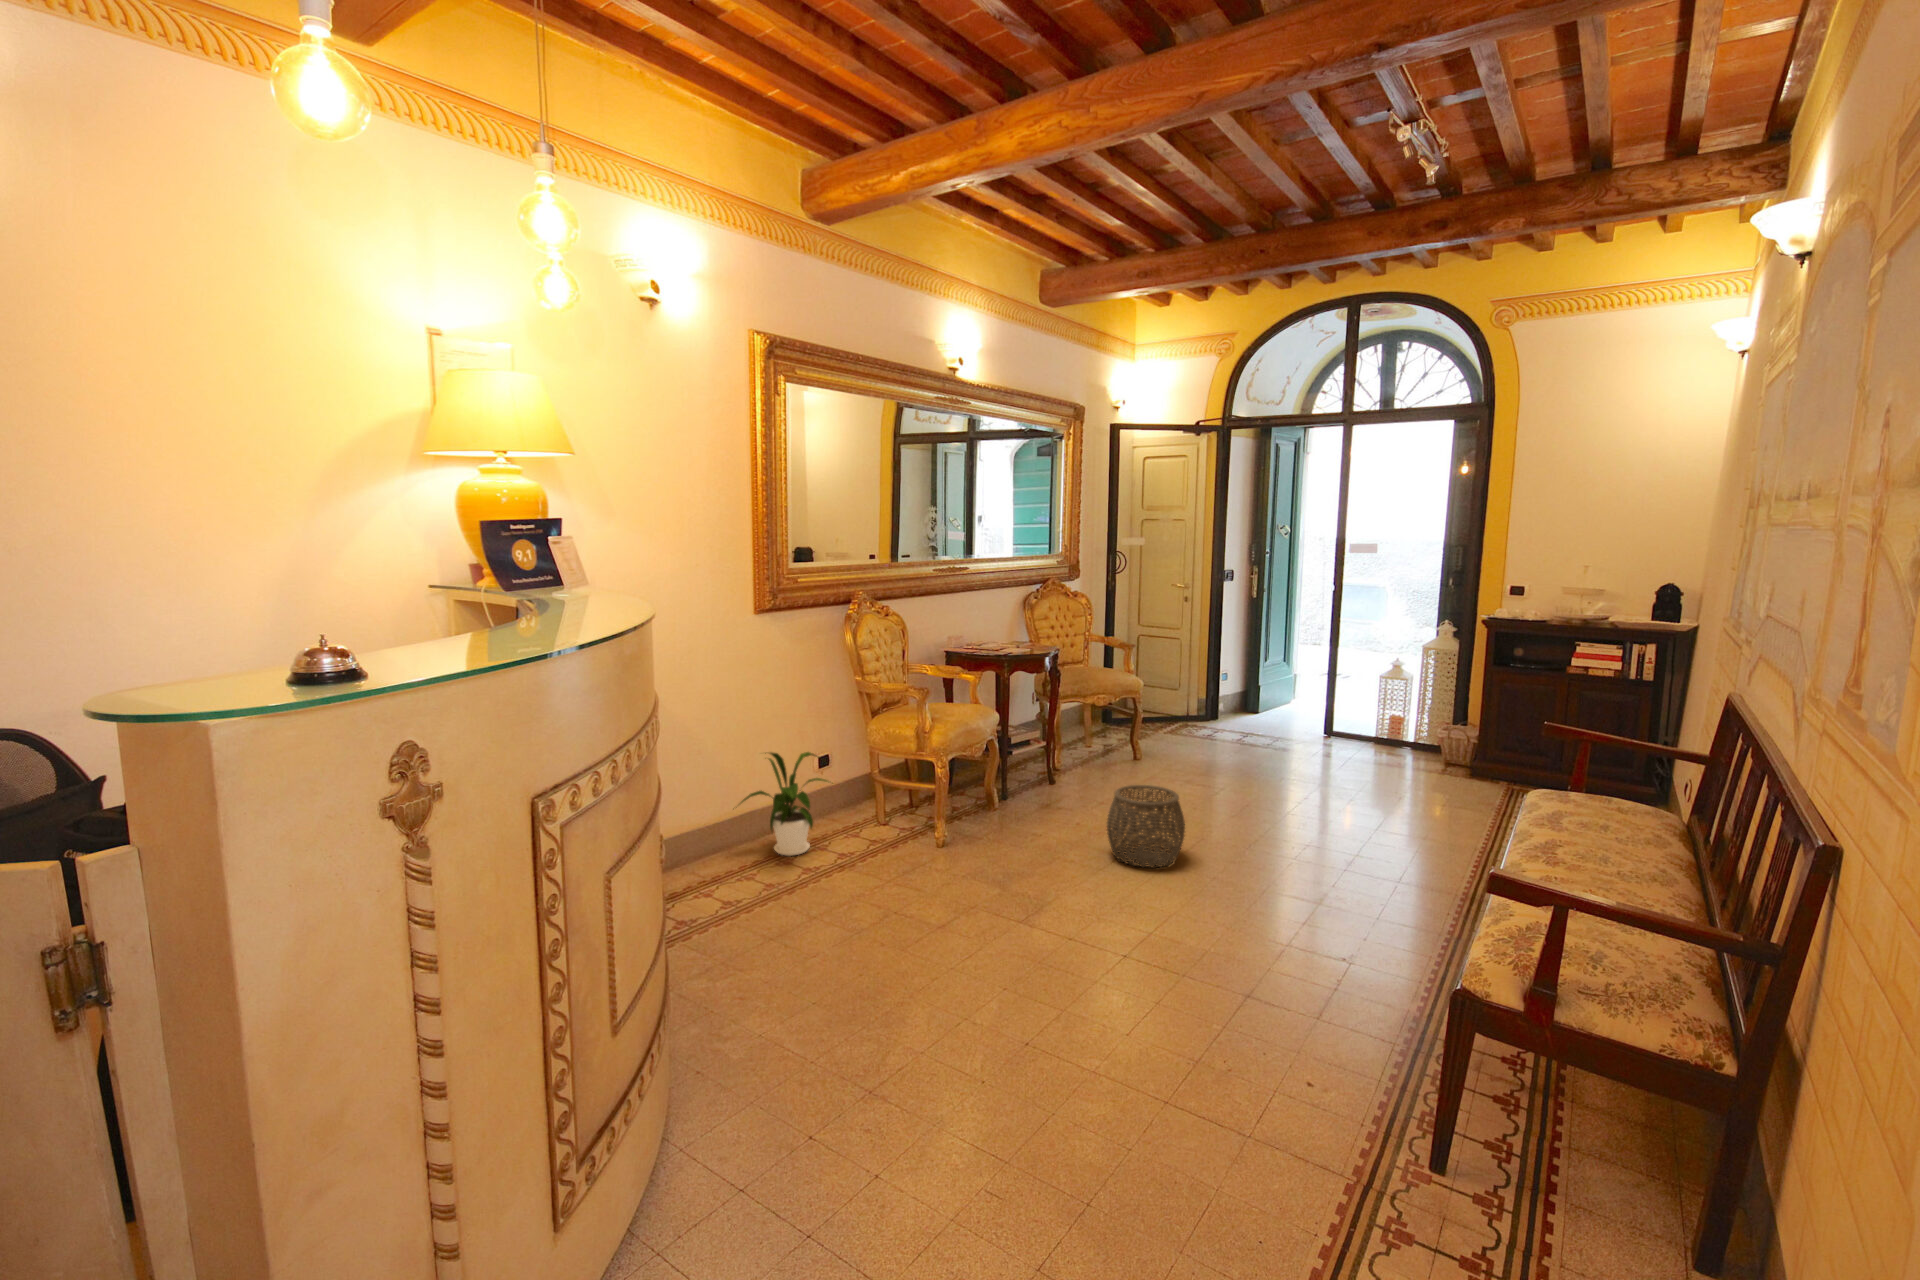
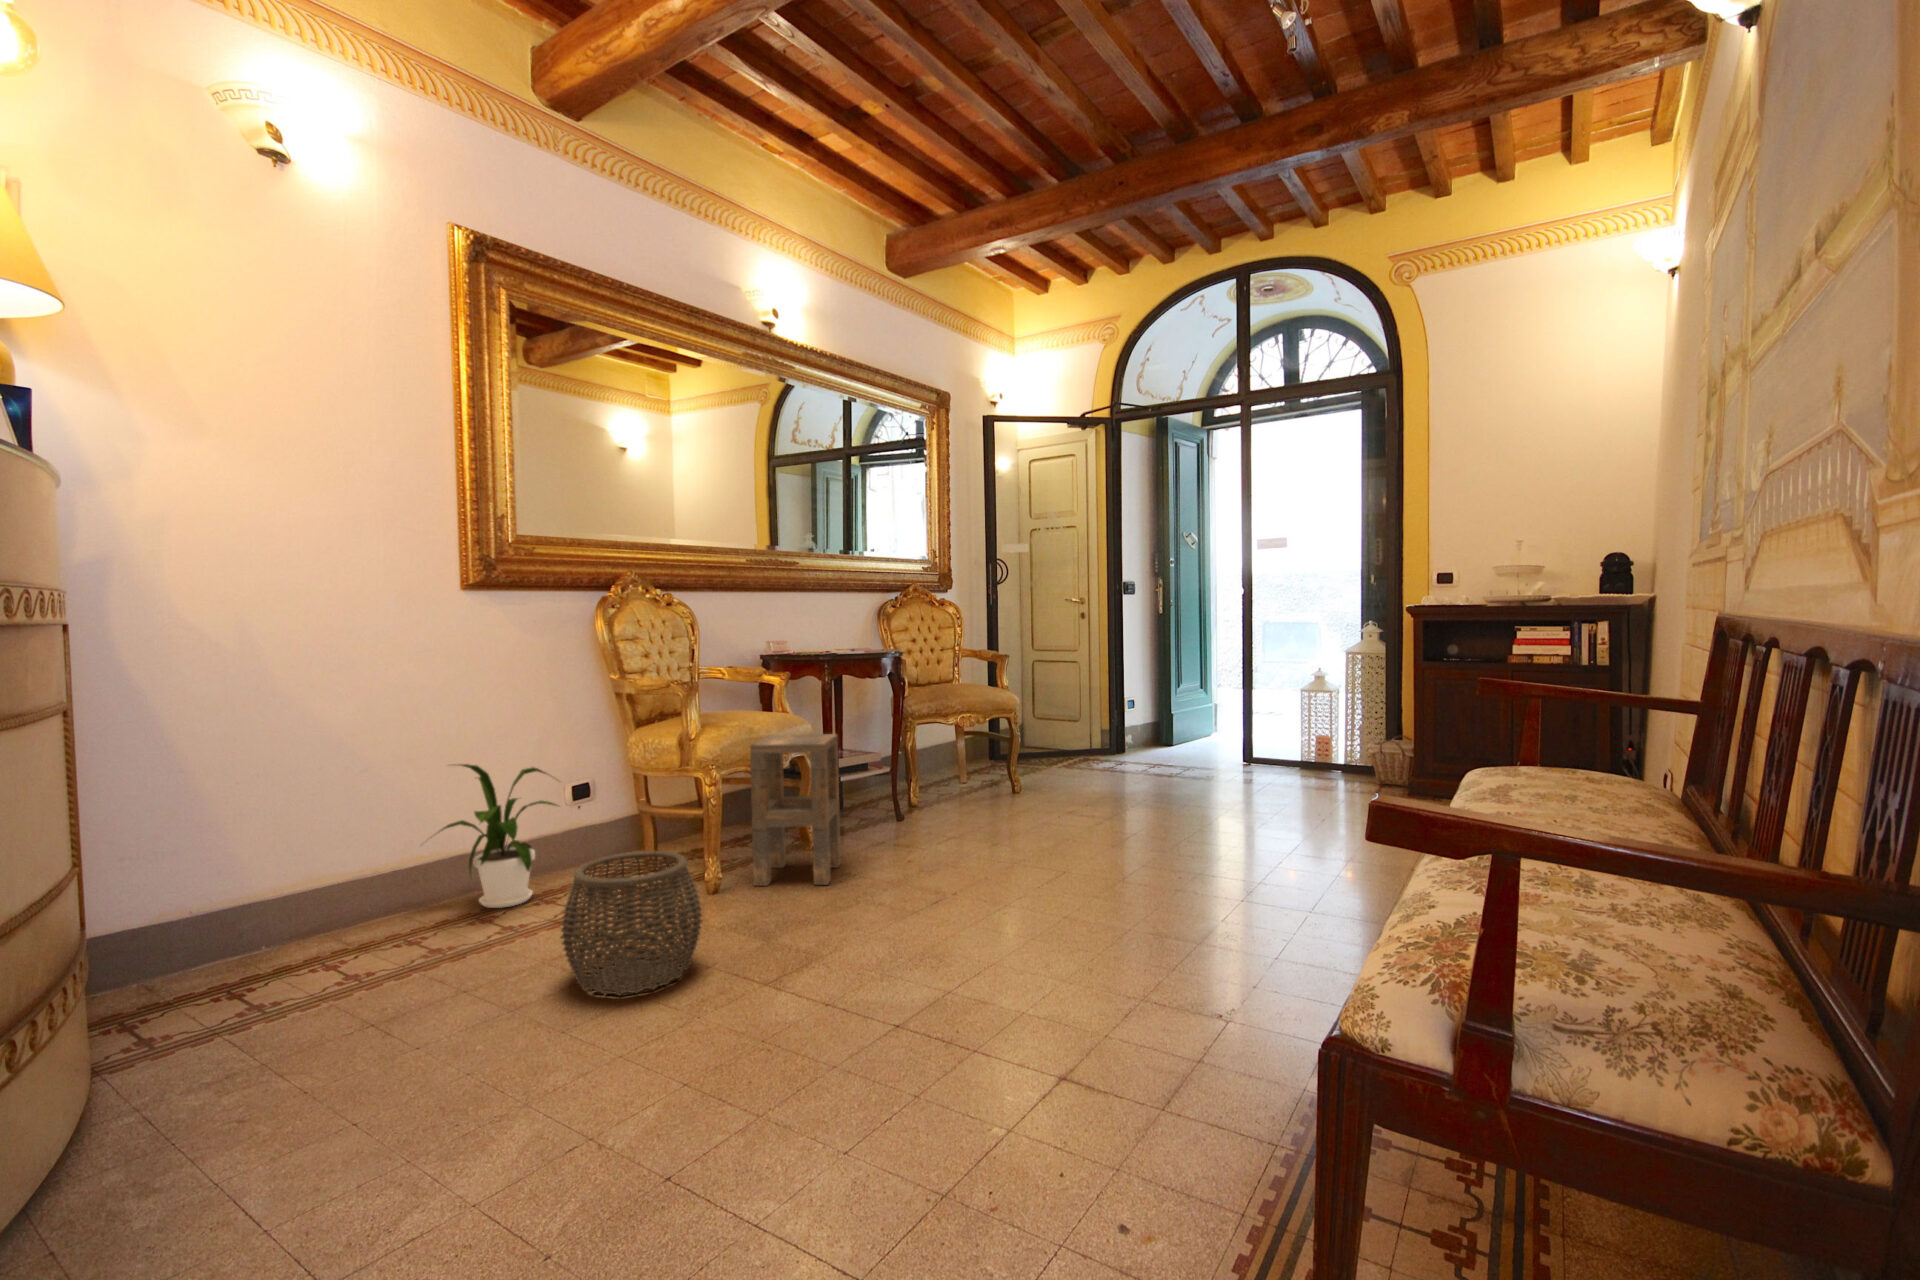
side table: none [969,727,1027,846] -> present [750,734,841,886]
woven basket: present [1107,785,1185,868] -> present [561,851,702,996]

